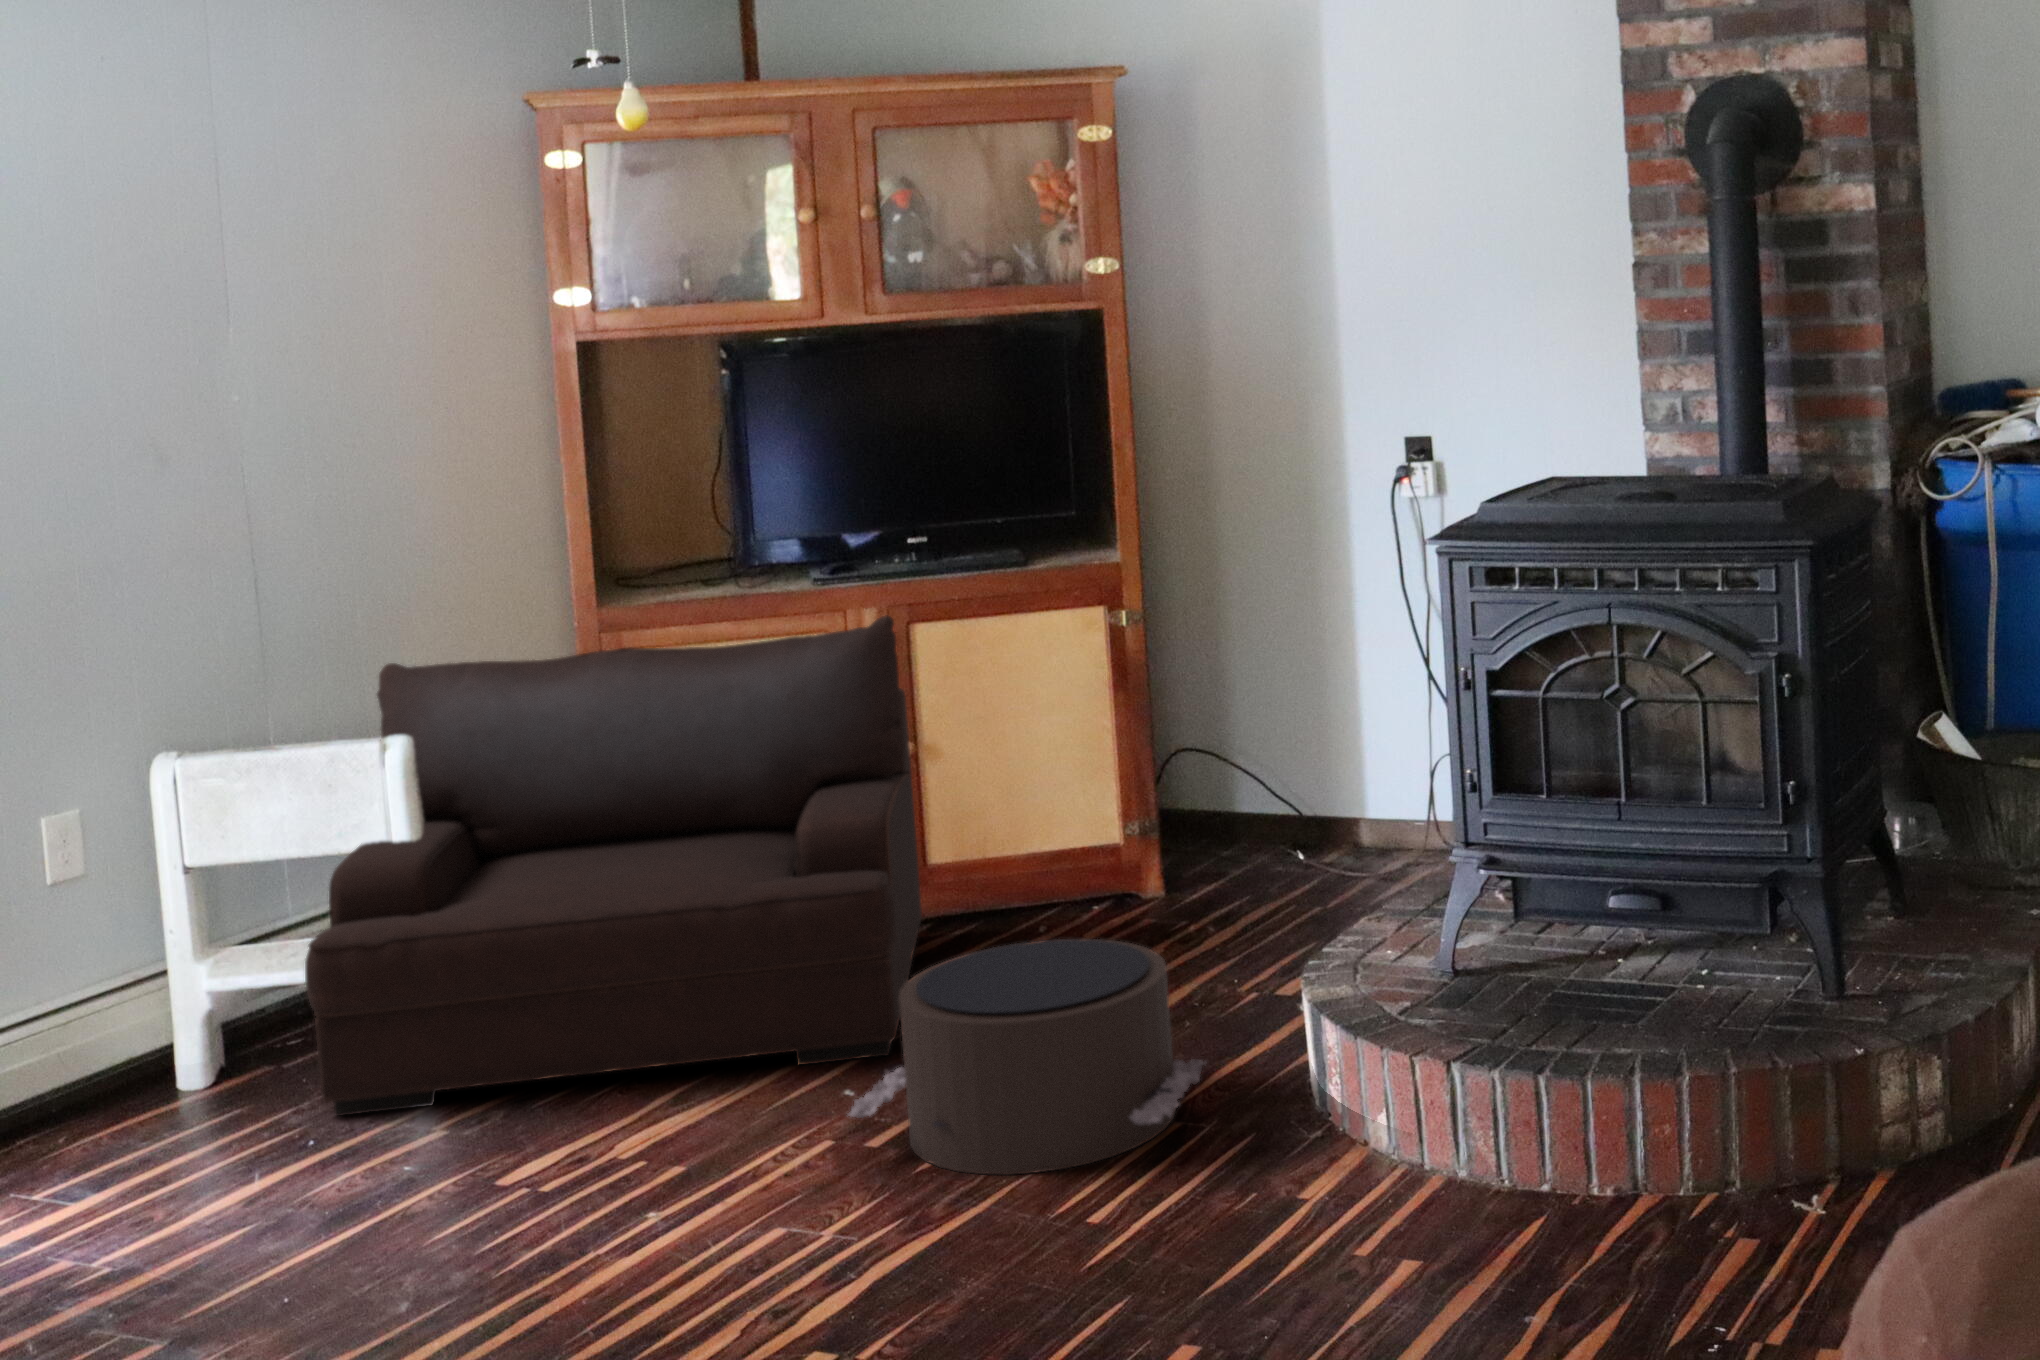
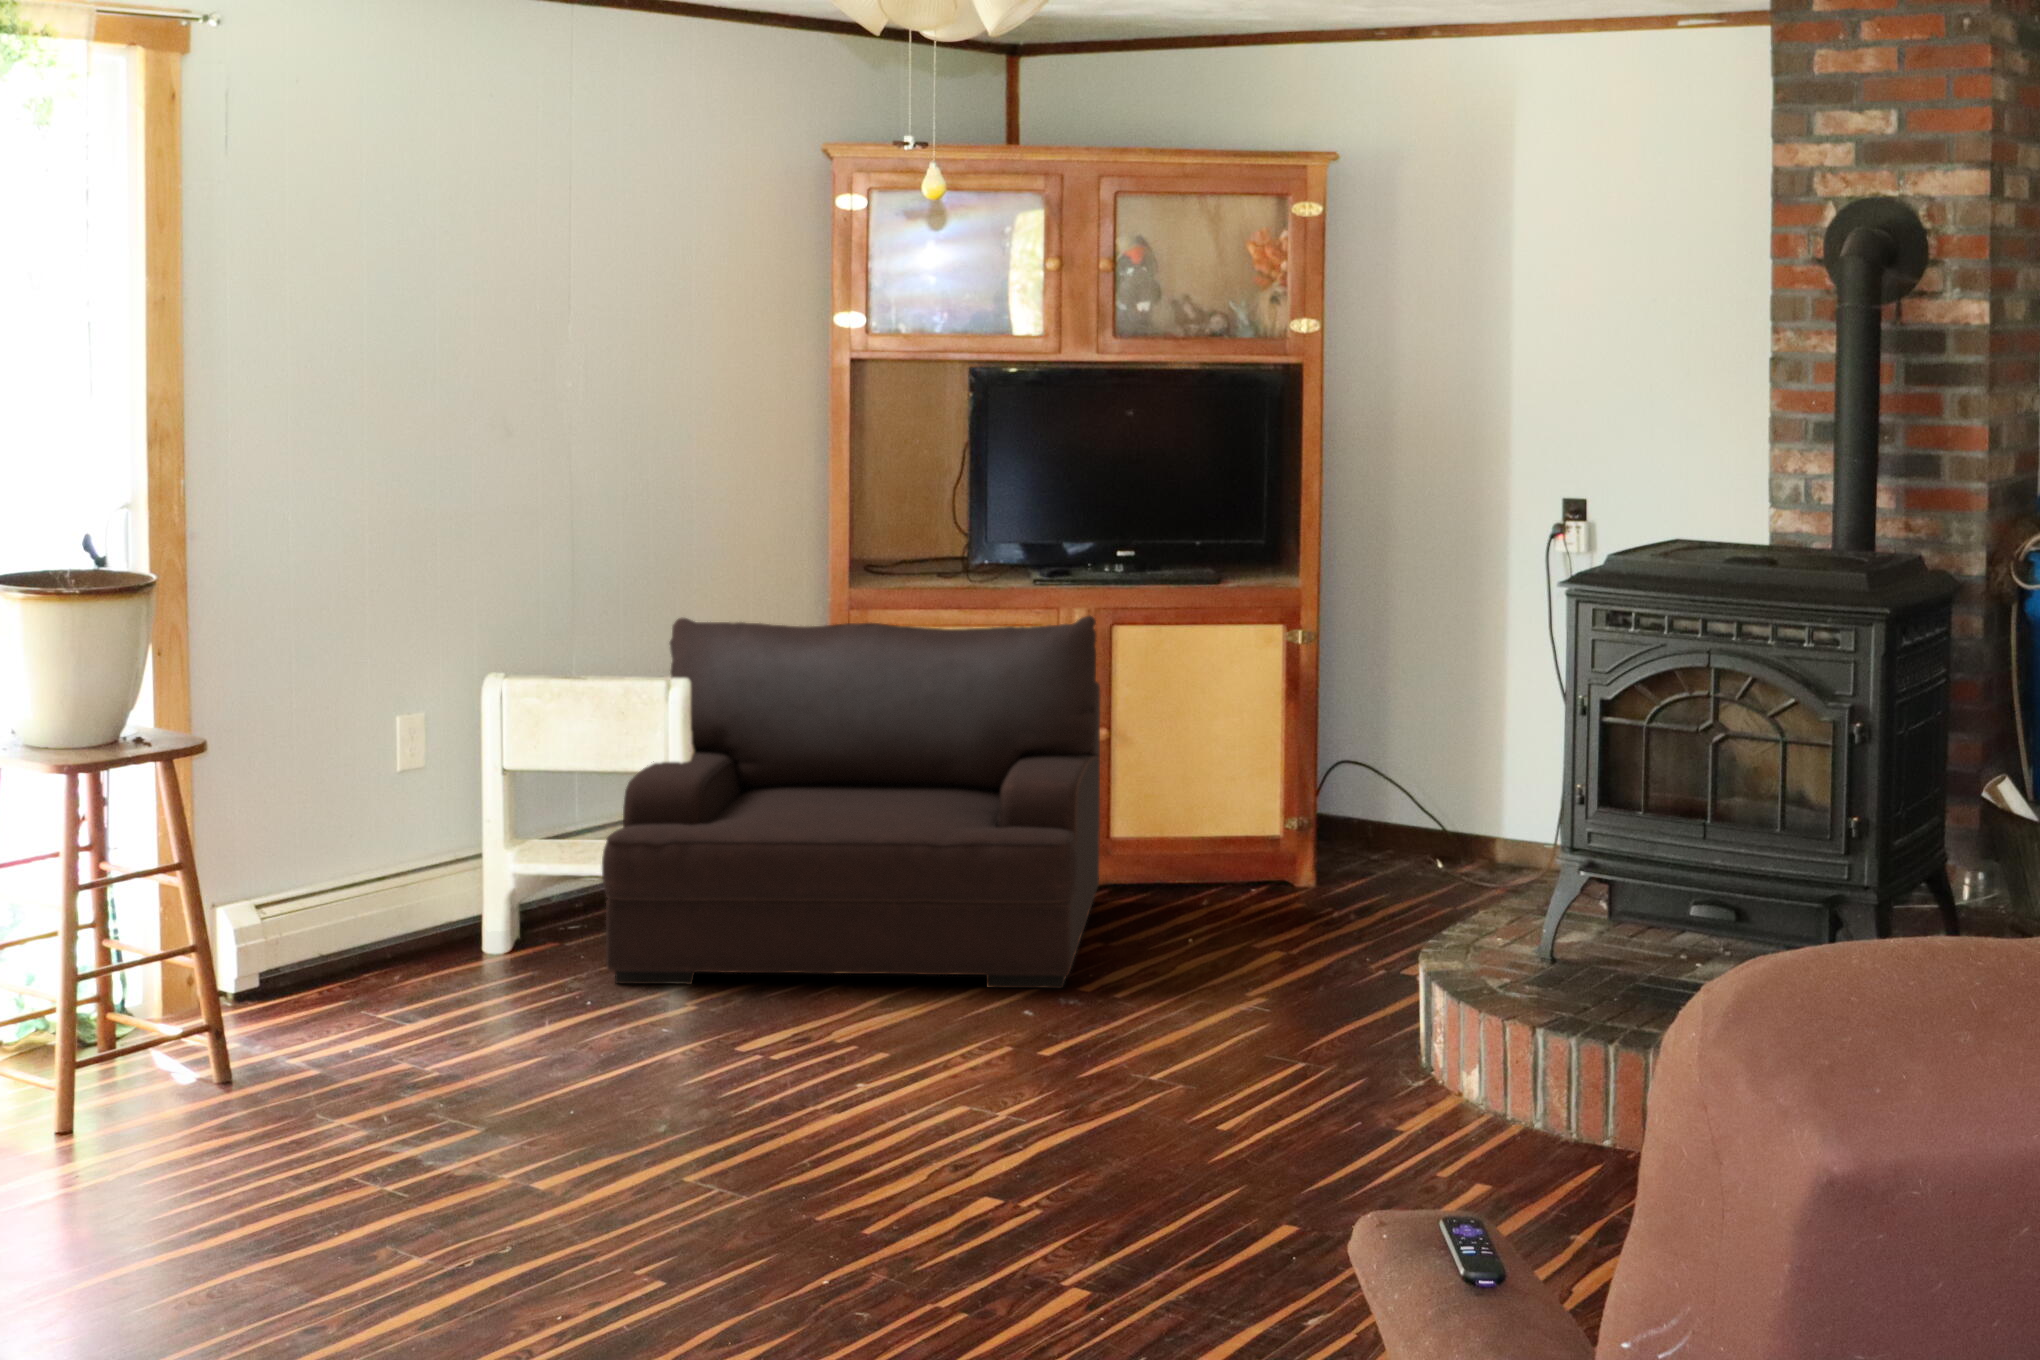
pouf: present [848,939,1206,1175] -> none [1025,900,1329,1088]

